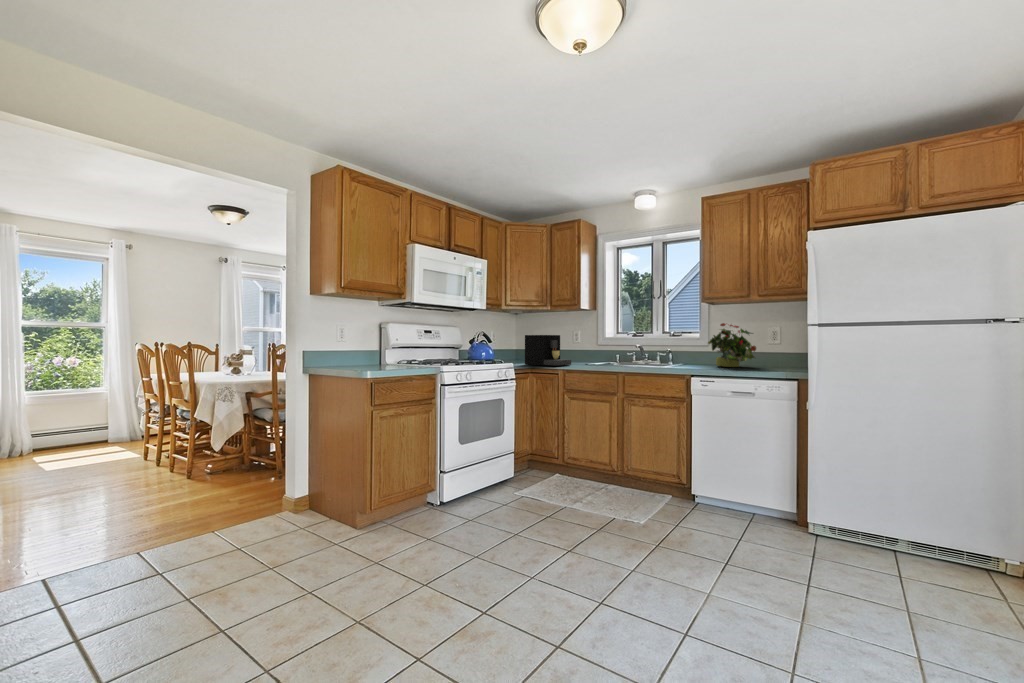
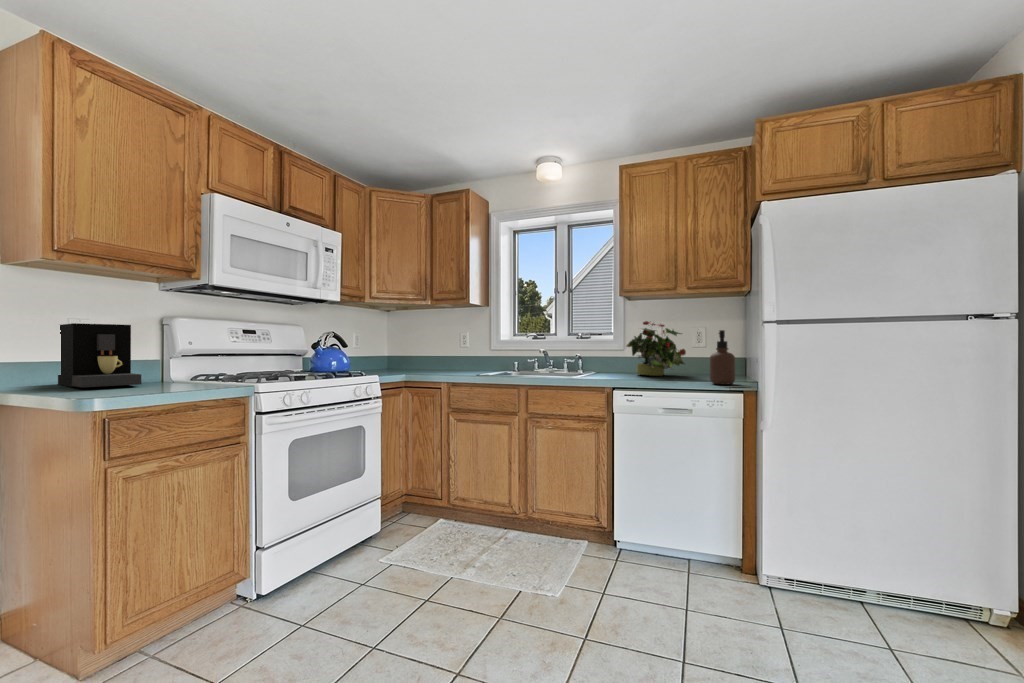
soap dispenser: none [770,331,791,374] -> present [710,330,735,385]
coffee maker: present [525,335,571,365] -> present [58,323,141,387]

